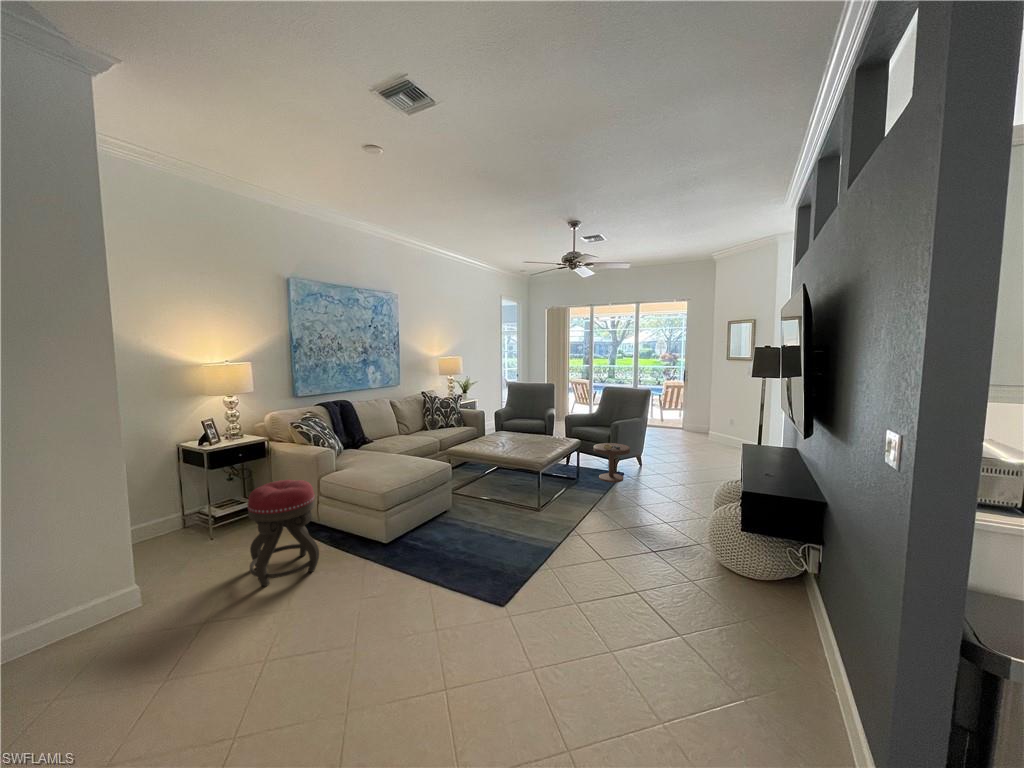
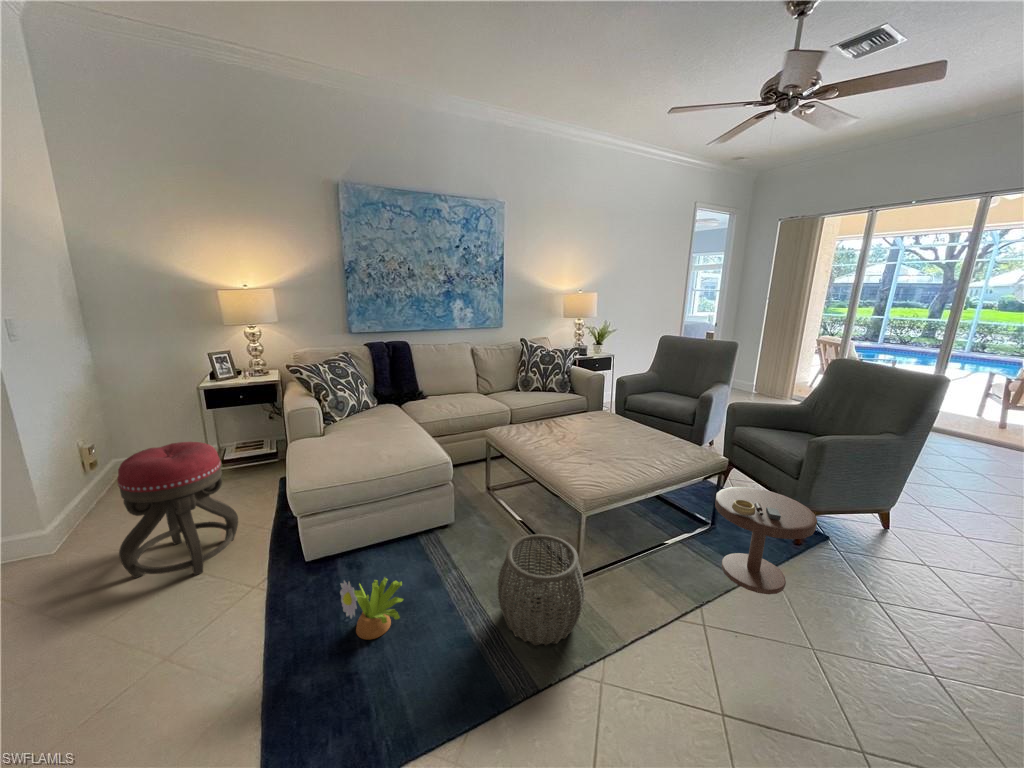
woven basket: none [511,485,556,534] -> present [498,534,585,645]
decorative plant: none [442,522,482,557] -> present [340,578,403,640]

